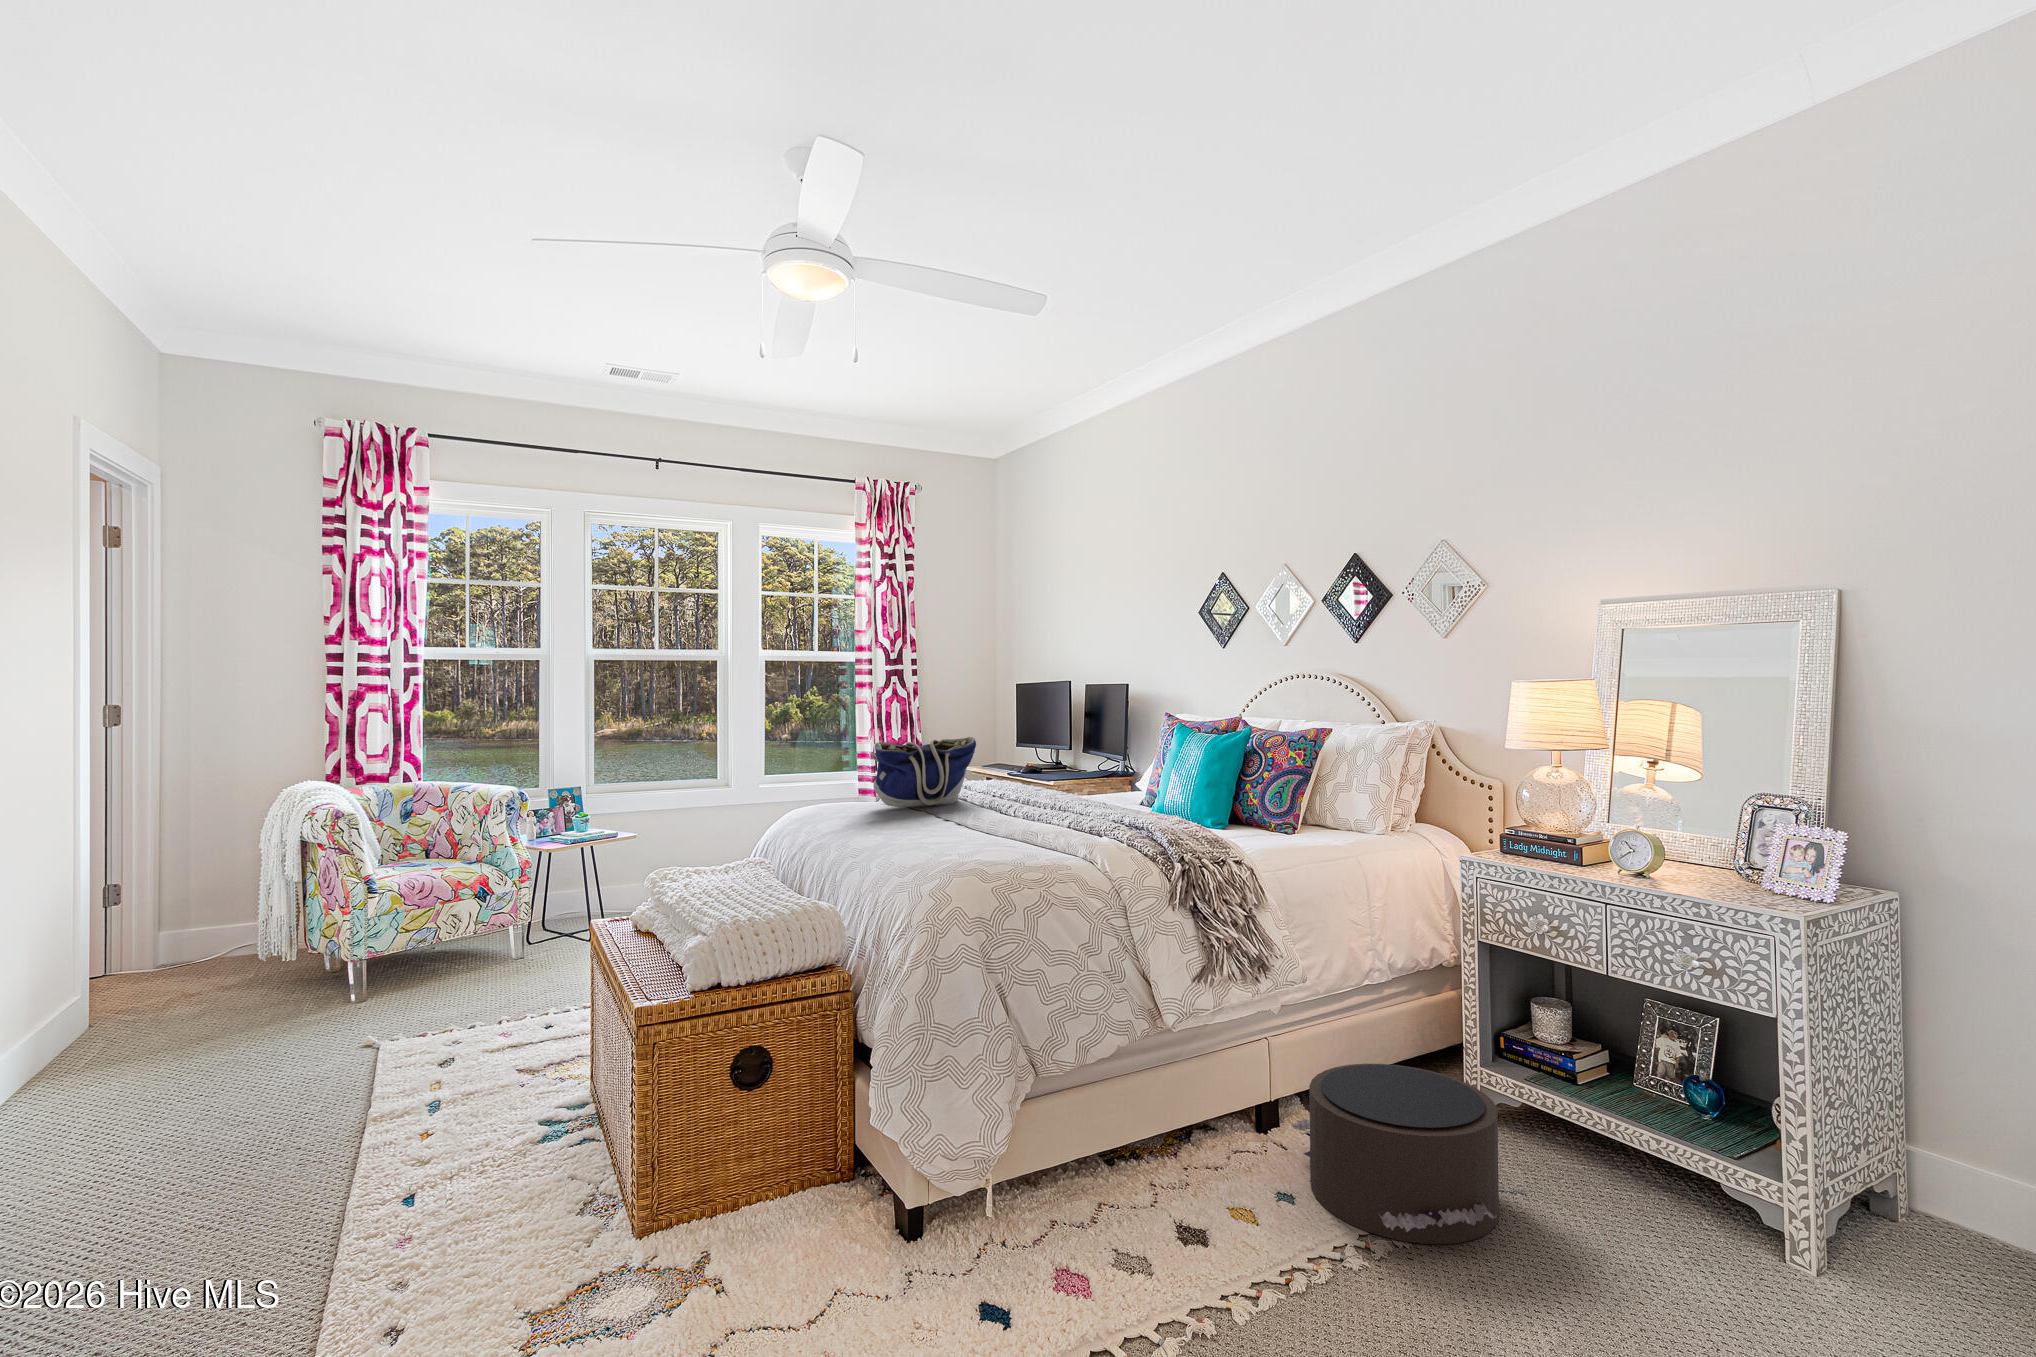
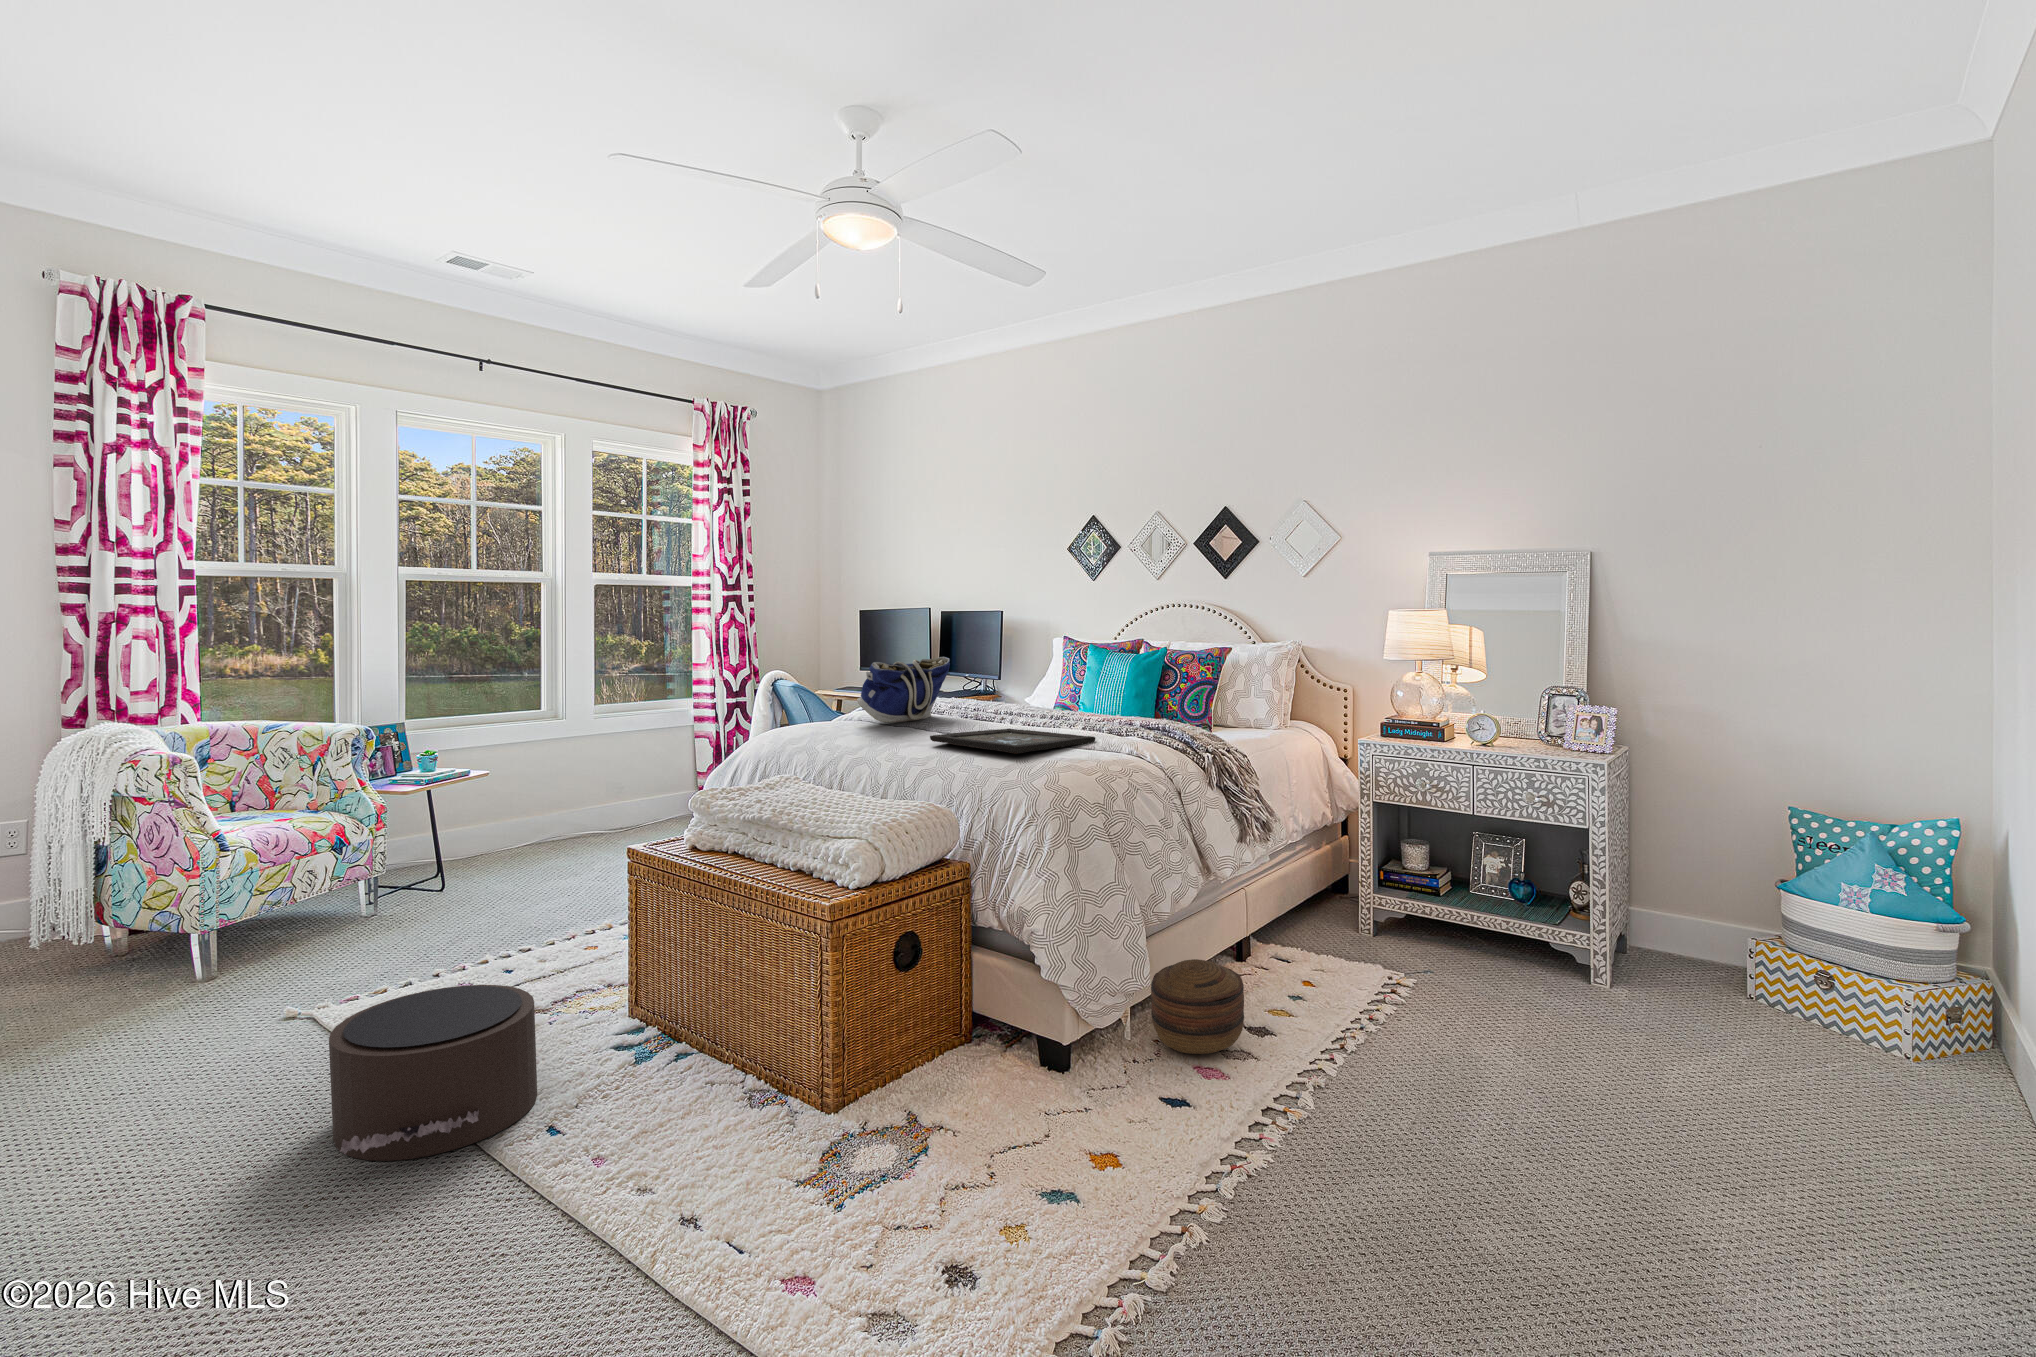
tray: none [885,821,1051,853] -> present [930,728,1095,753]
pouf: present [1291,1064,1499,1244] -> present [329,985,537,1161]
basket: none [1038,1128,1155,1256] -> present [1151,959,1244,1054]

